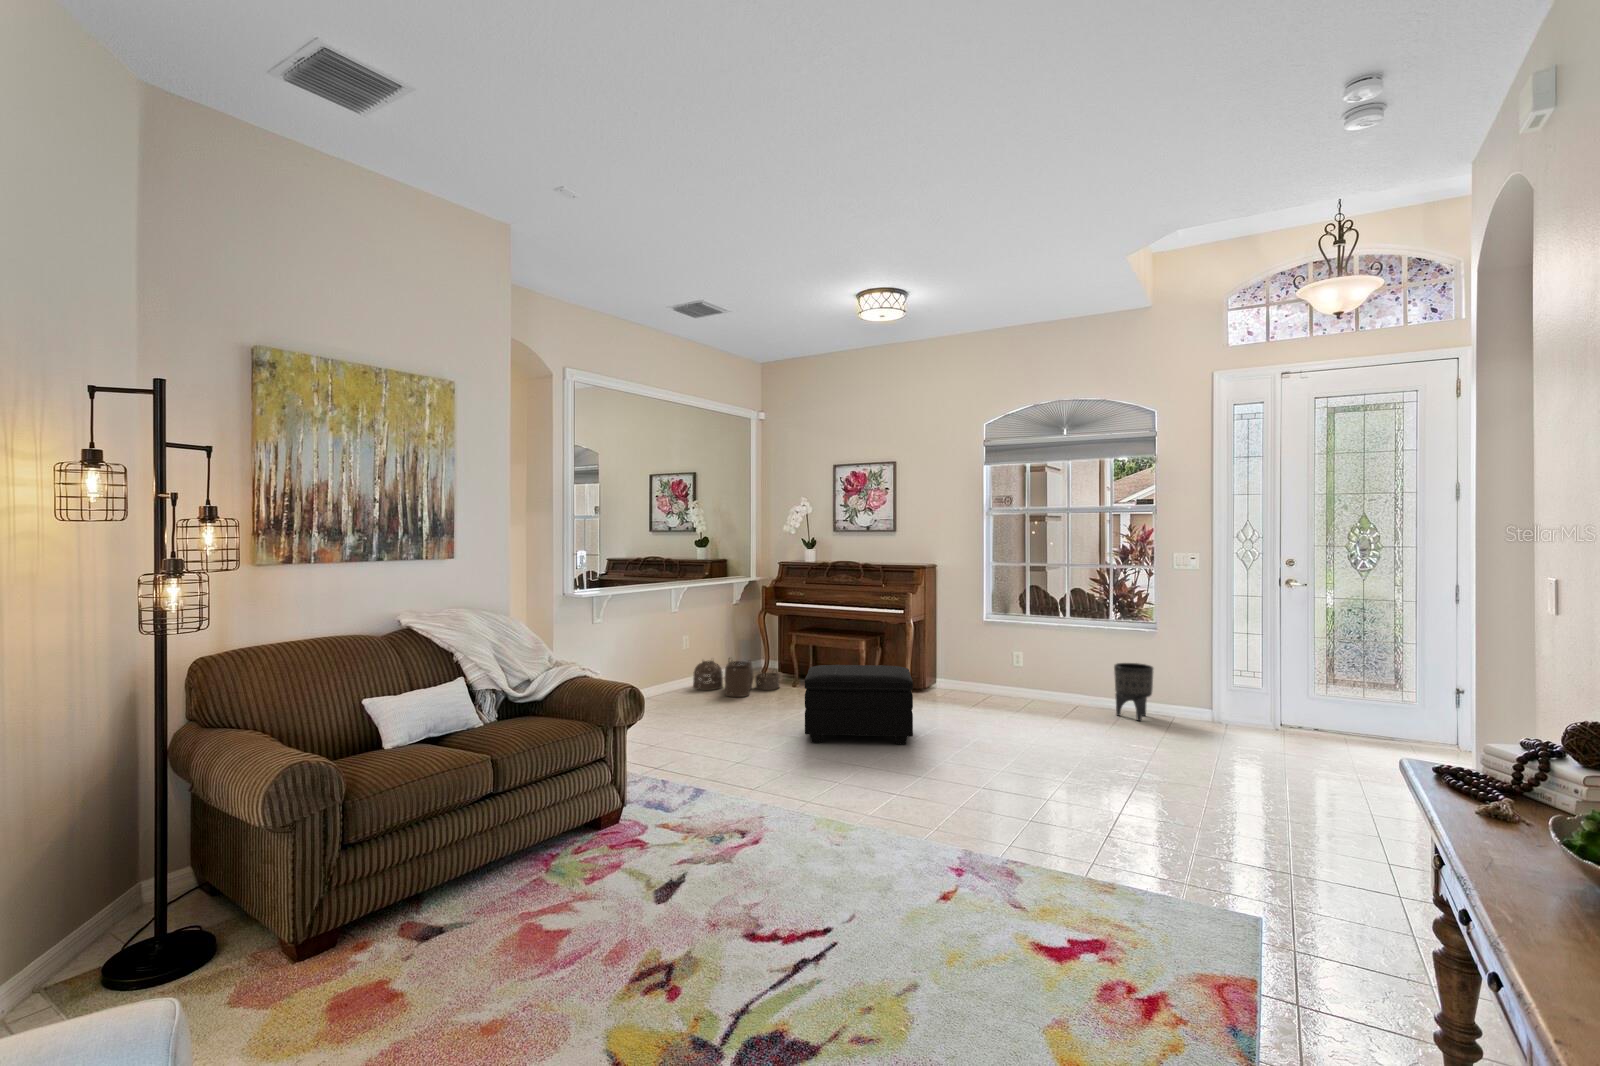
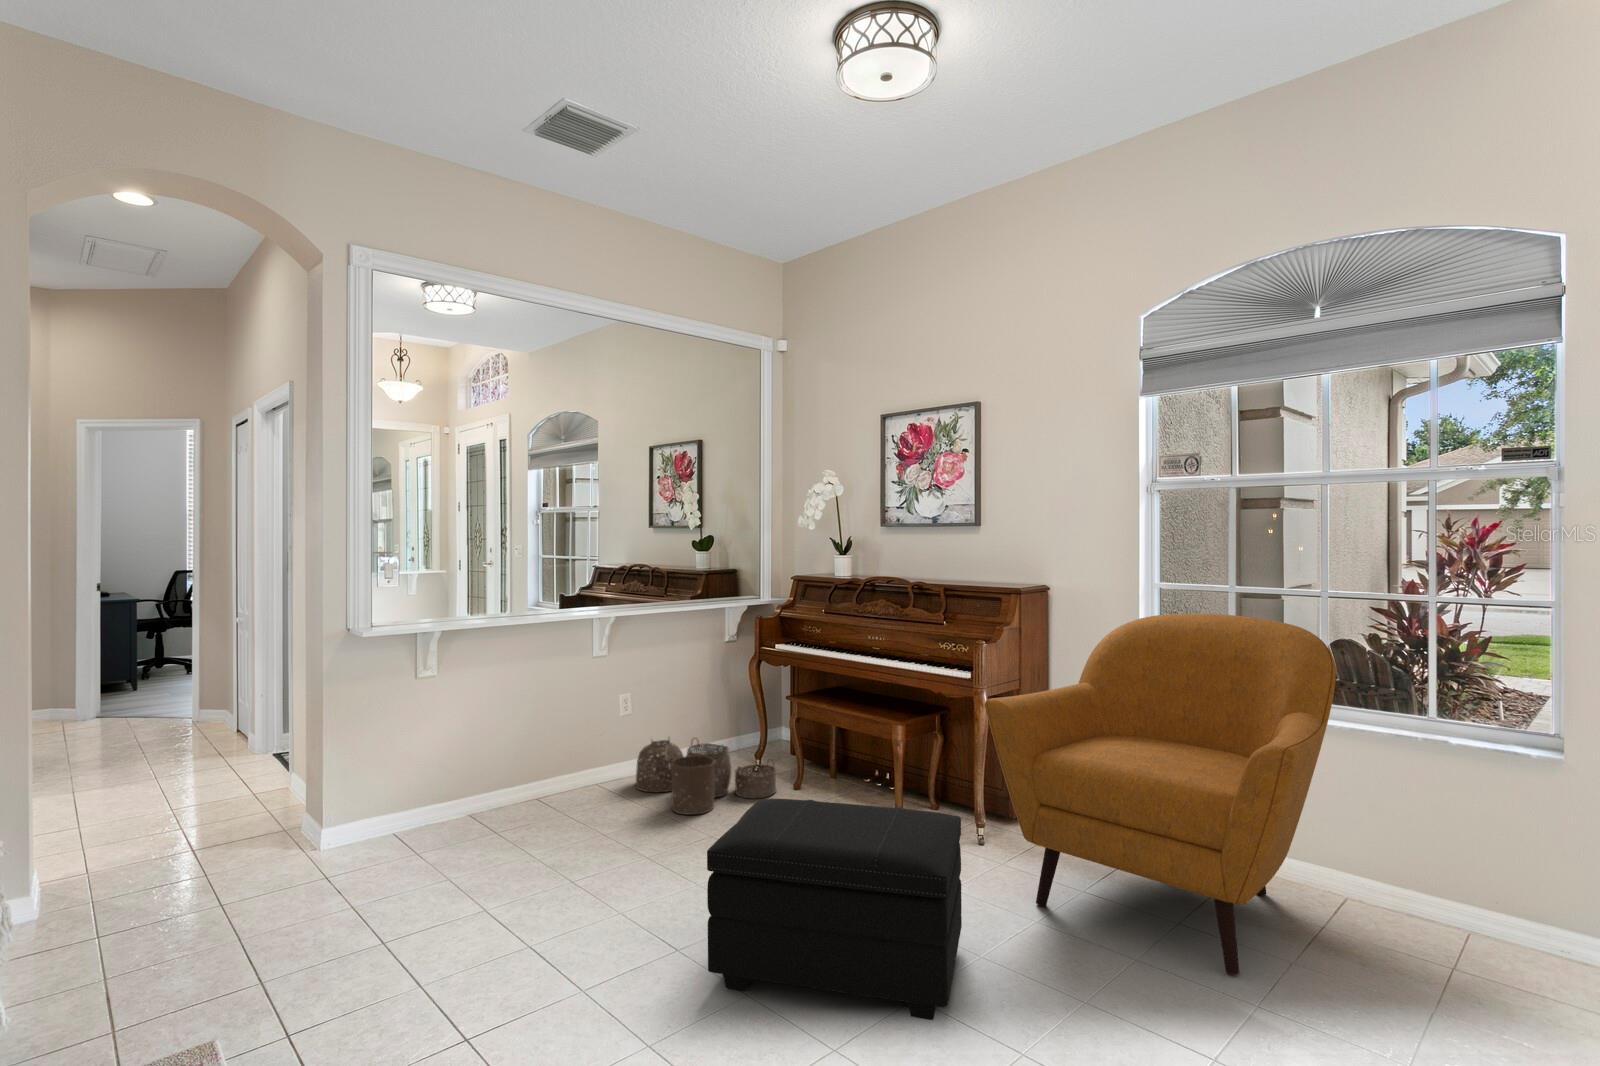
armchair: none [913,578,1069,728] -> present [985,614,1336,974]
planter: present [1114,663,1154,721] -> none [1451,814,1562,966]

